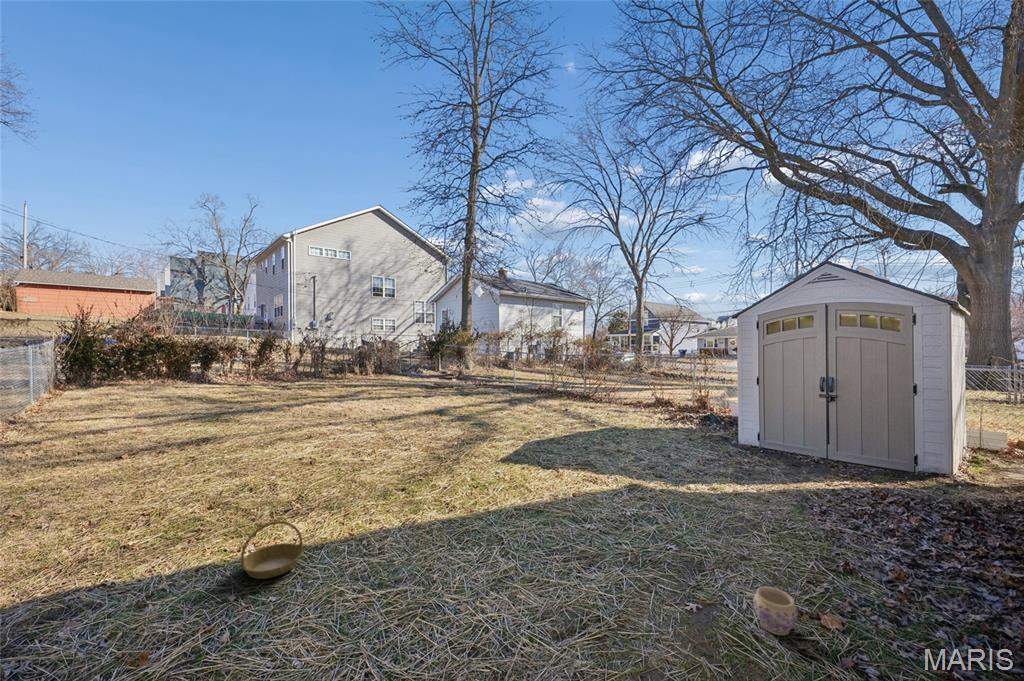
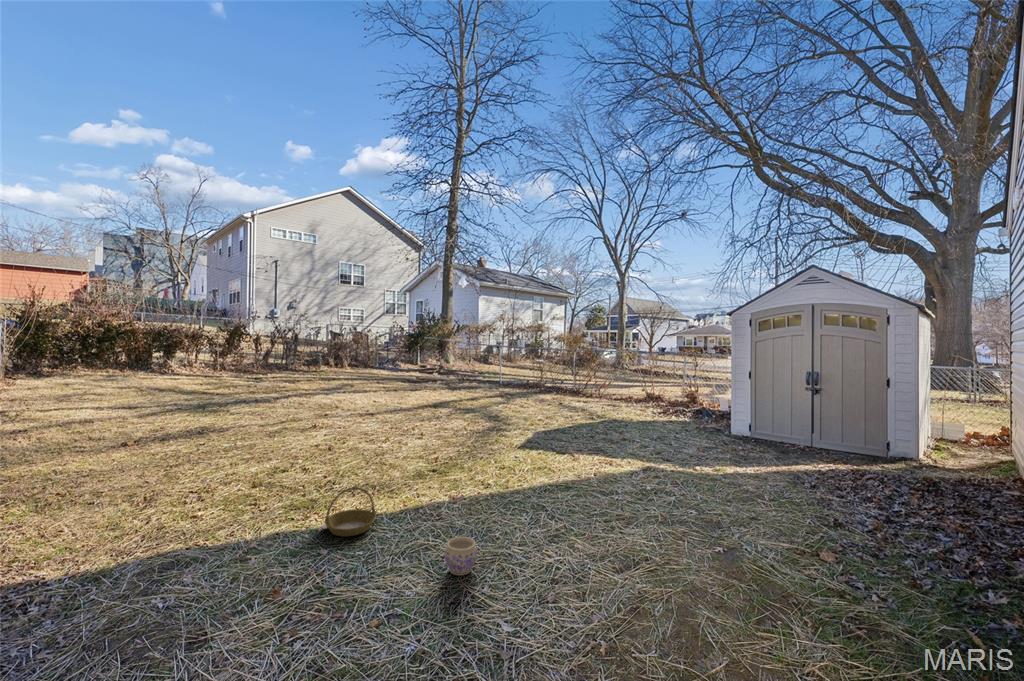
planter: present [753,587,798,636] -> present [445,537,477,576]

